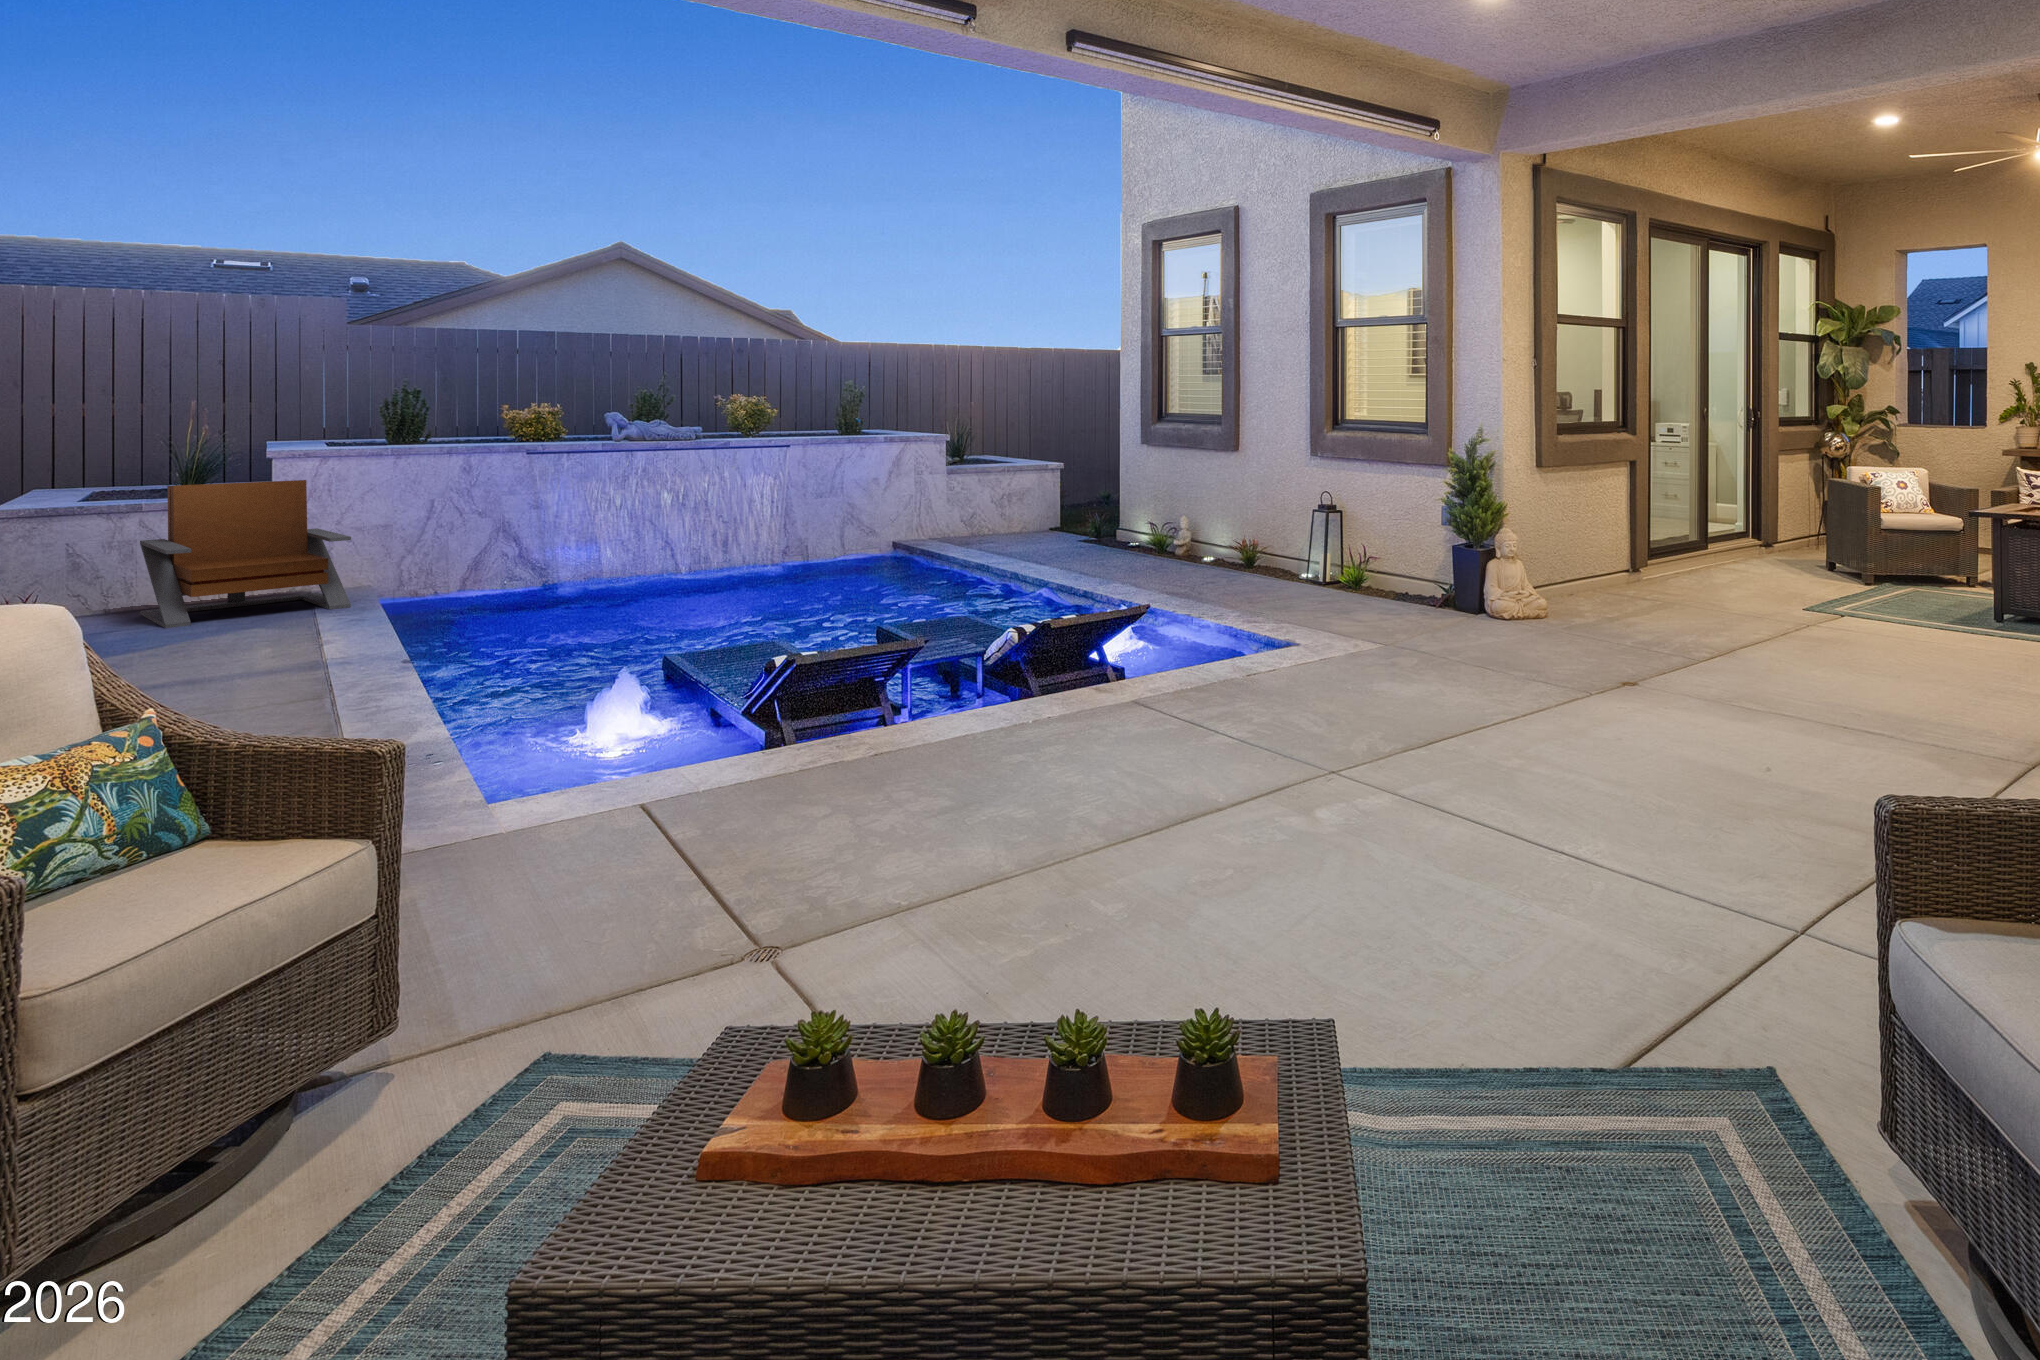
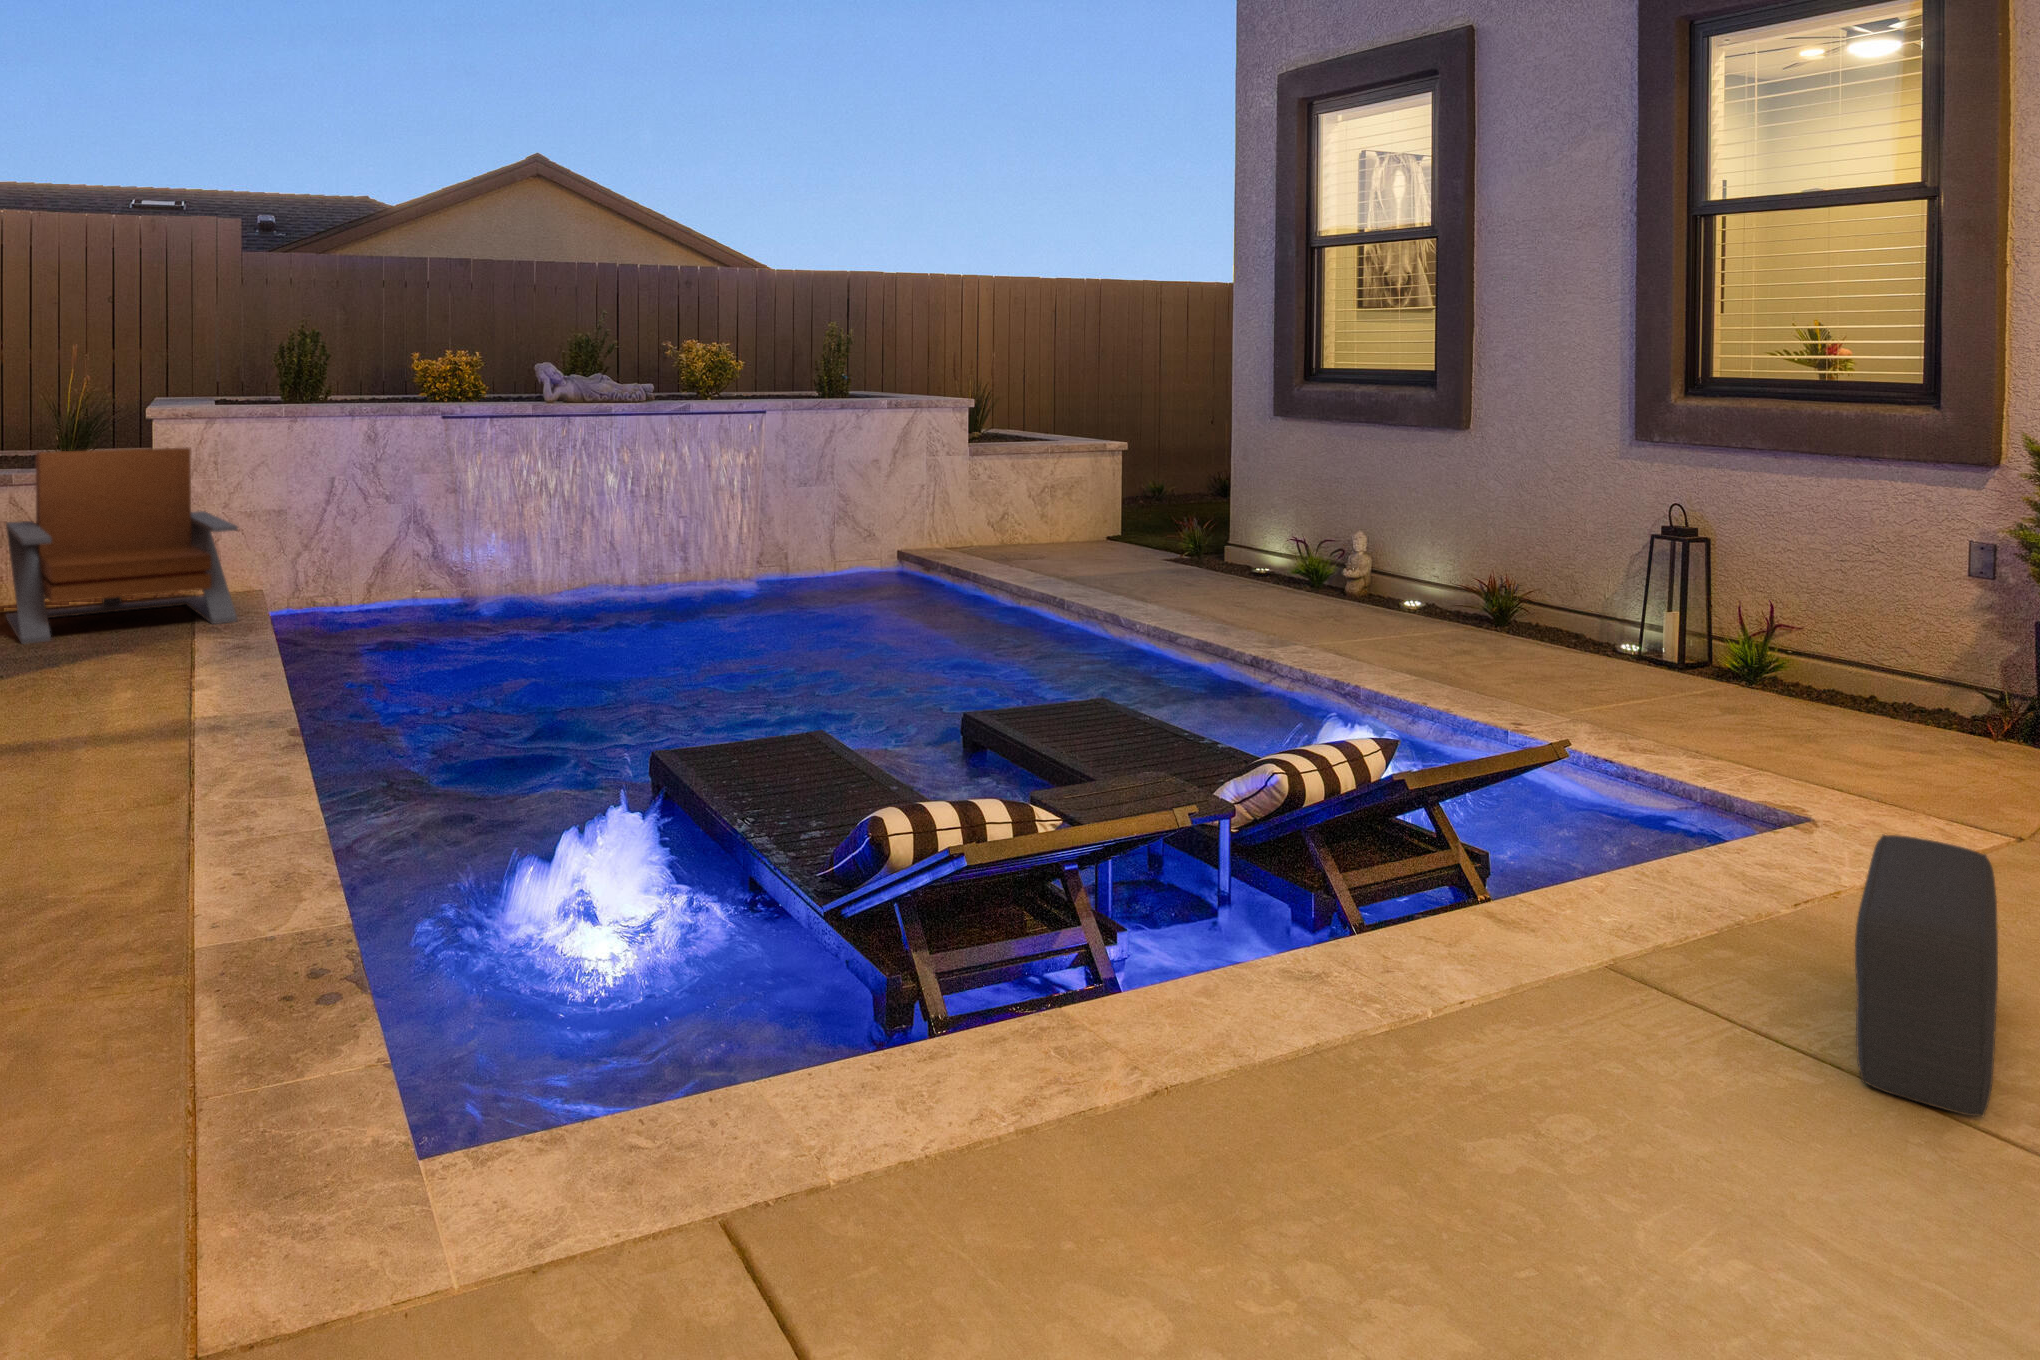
pouf: none [1177,625,1269,721] -> present [1855,835,1998,1117]

